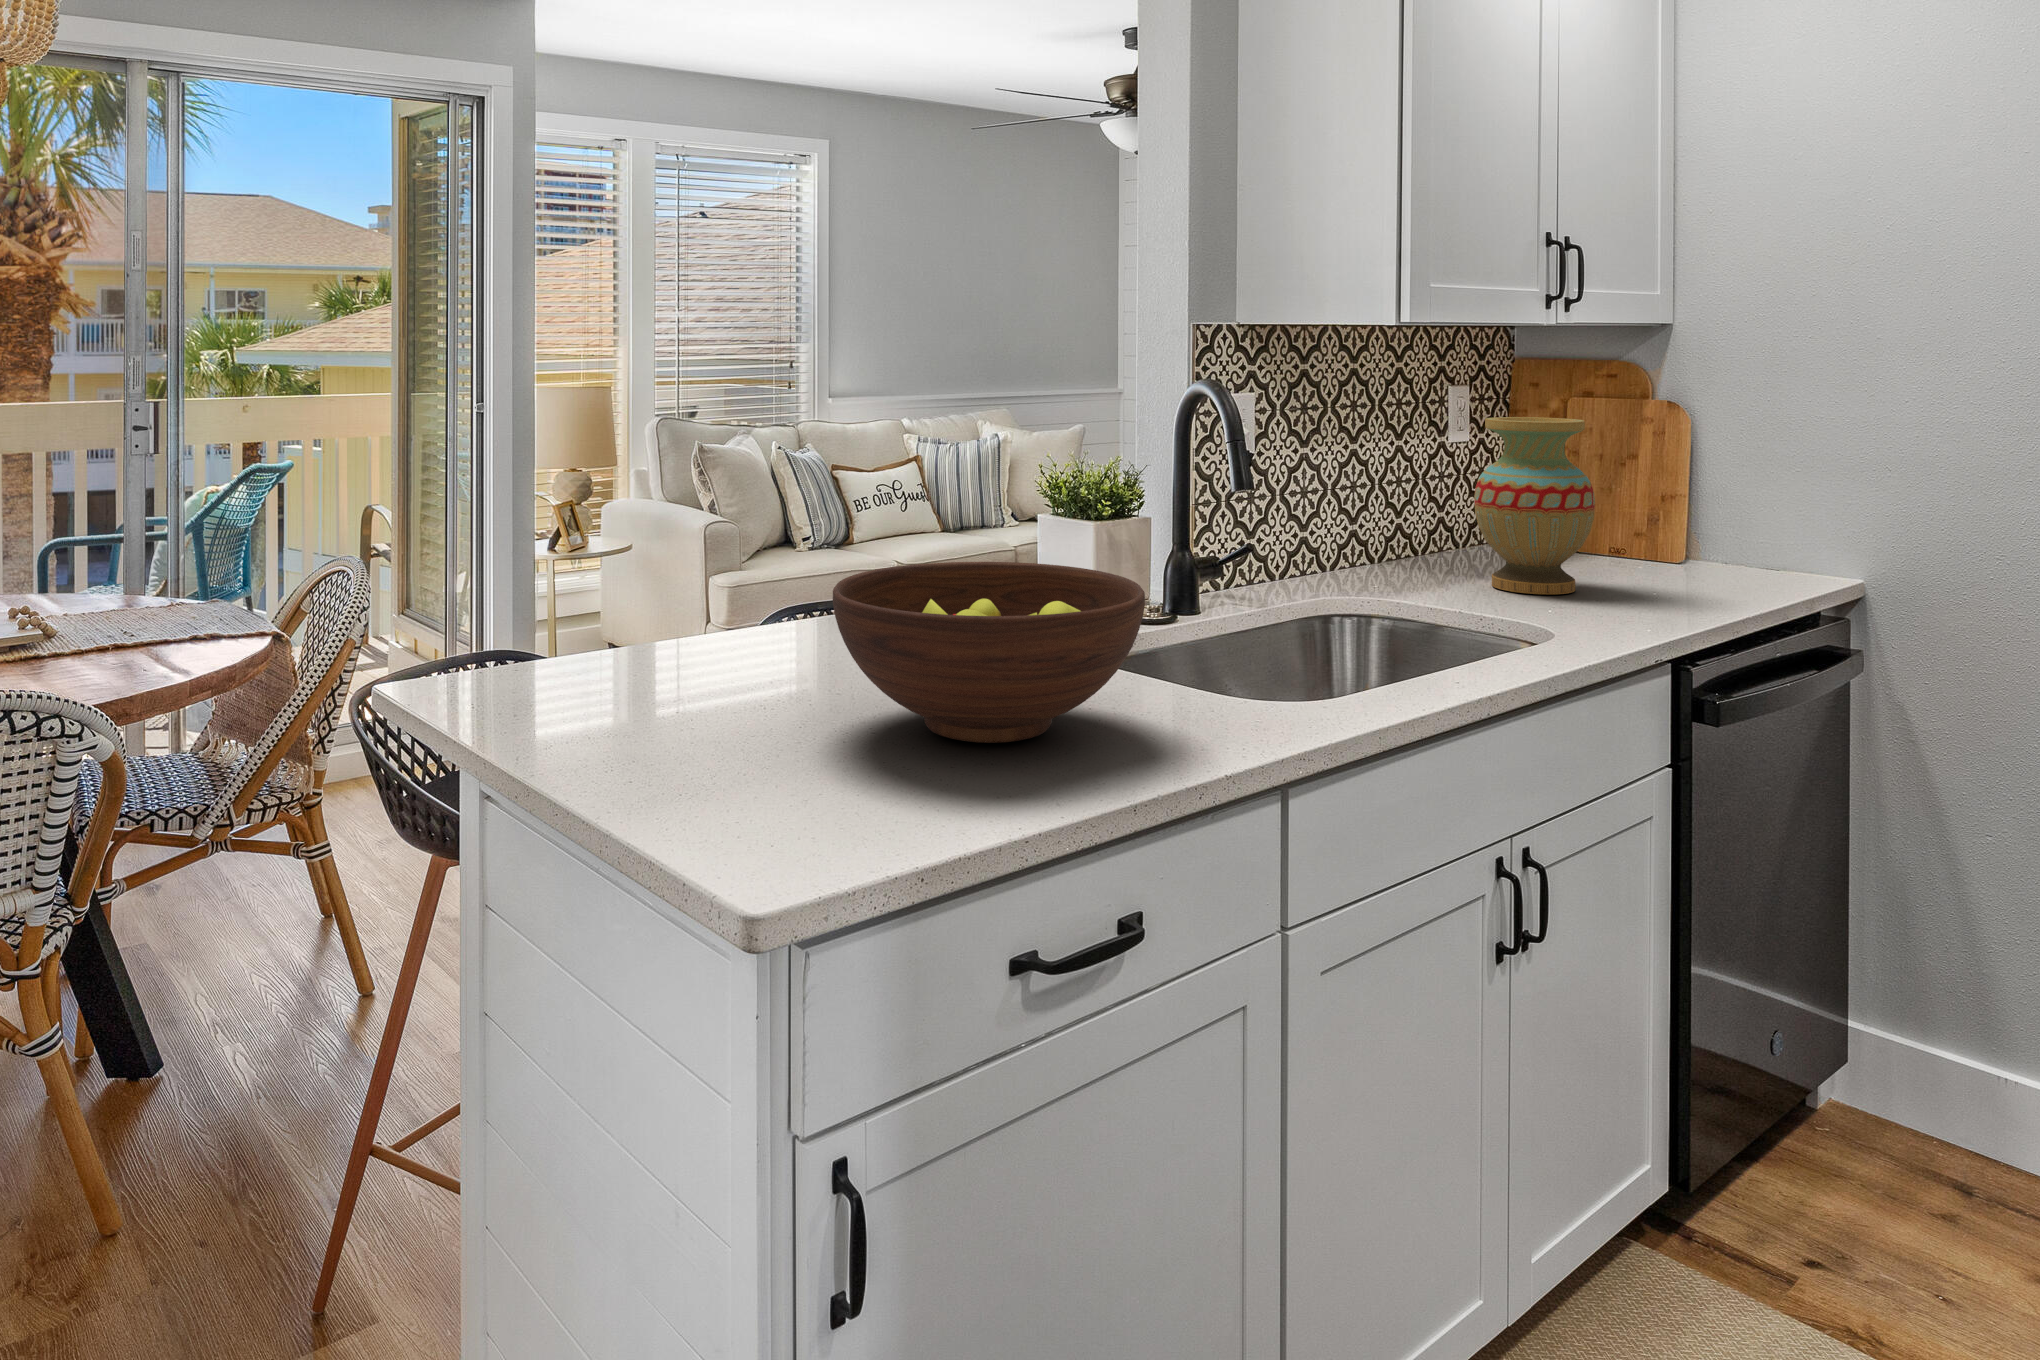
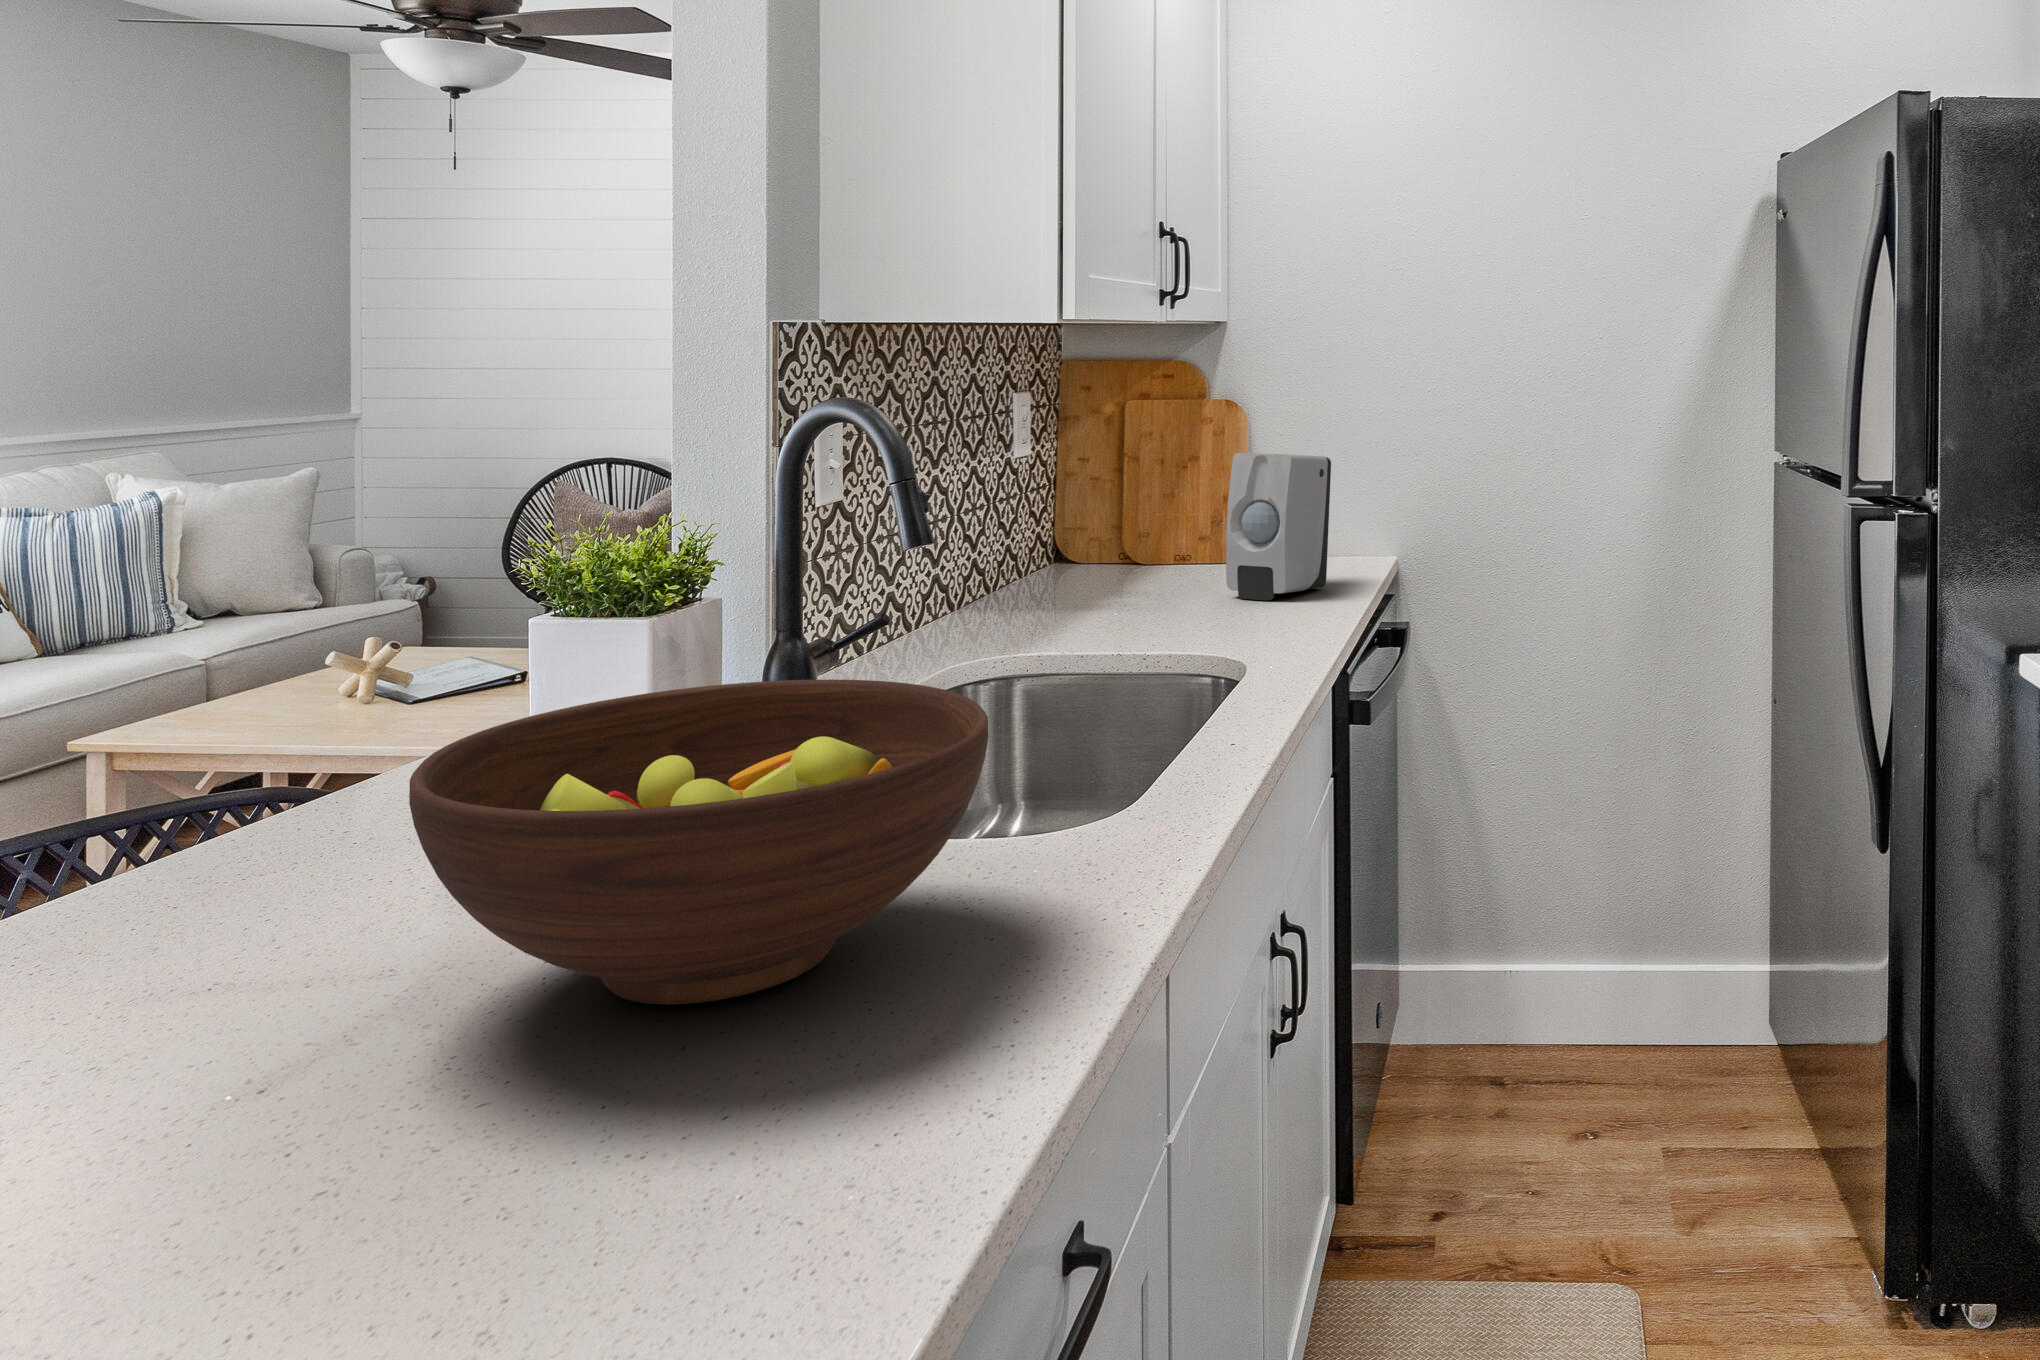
vase: present [1474,417,1595,594] -> none [1091,427,1218,625]
soap dispenser: none [1624,446,1749,589] -> present [1226,453,1331,600]

